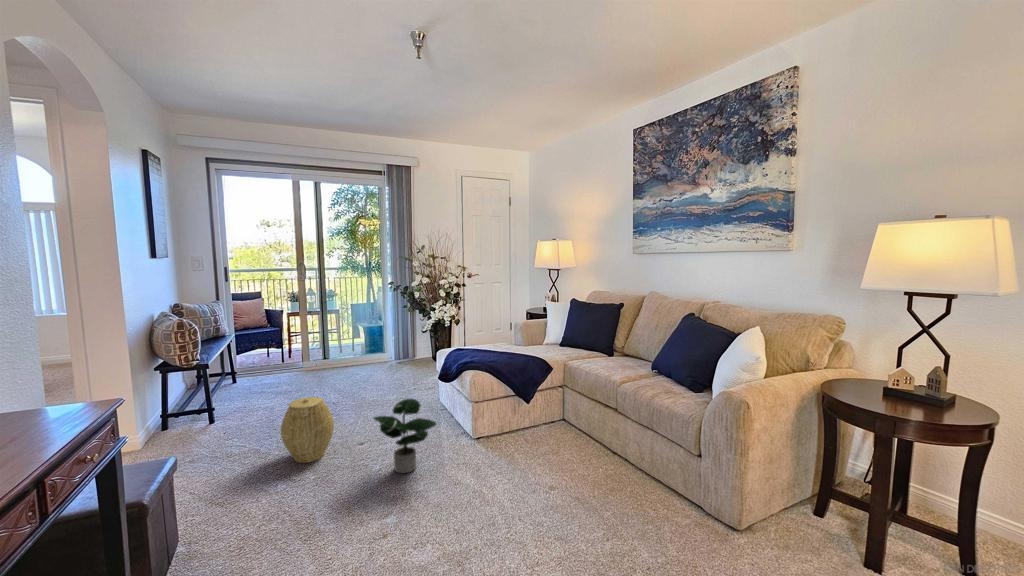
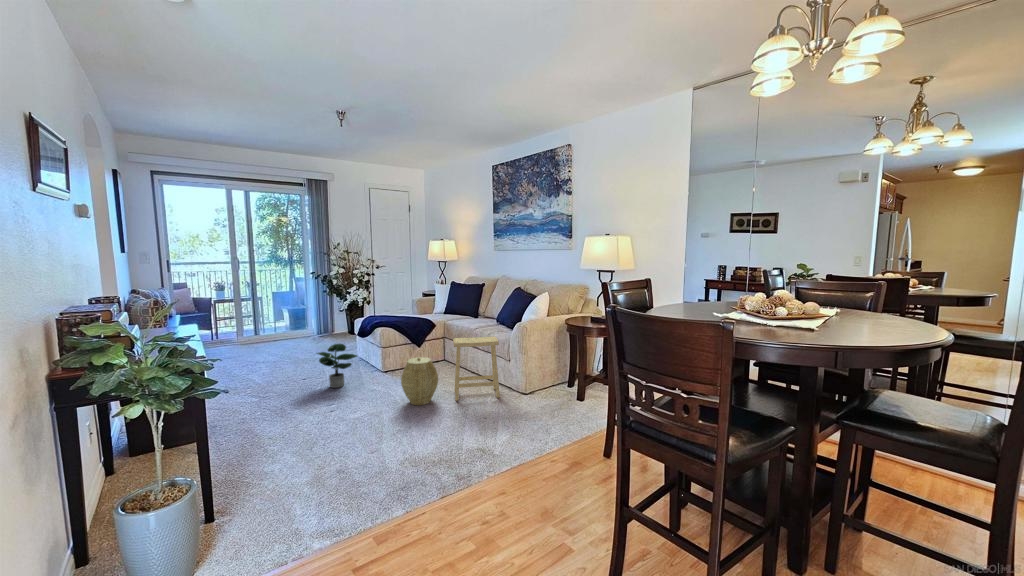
woven basket: present [281,397,334,463] -> present [401,357,438,405]
footstool: none [599,413,694,540] -> present [453,336,500,401]

